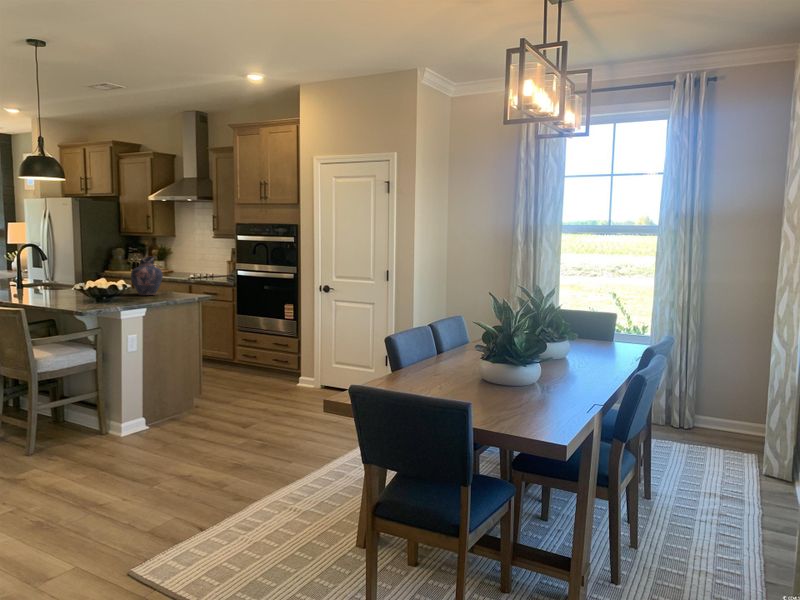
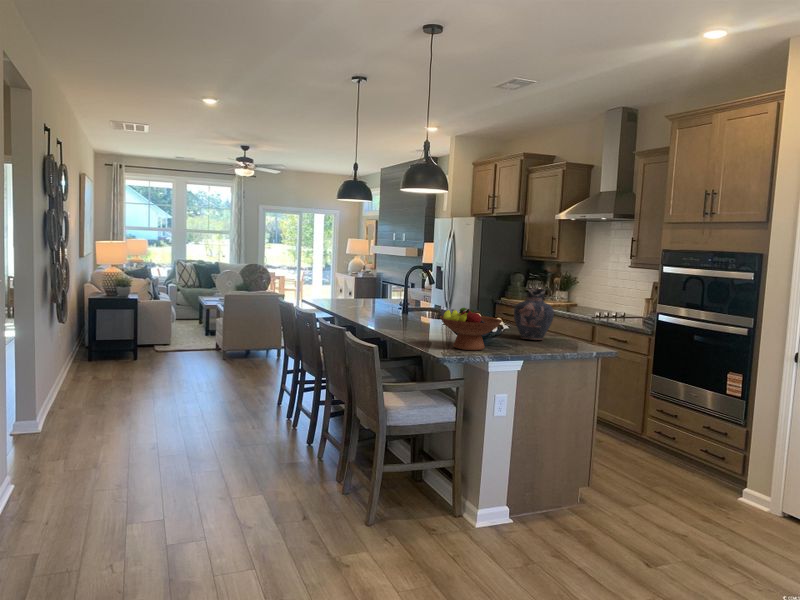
fruit bowl: none [74,274,127,305] -> present [440,308,502,350]

